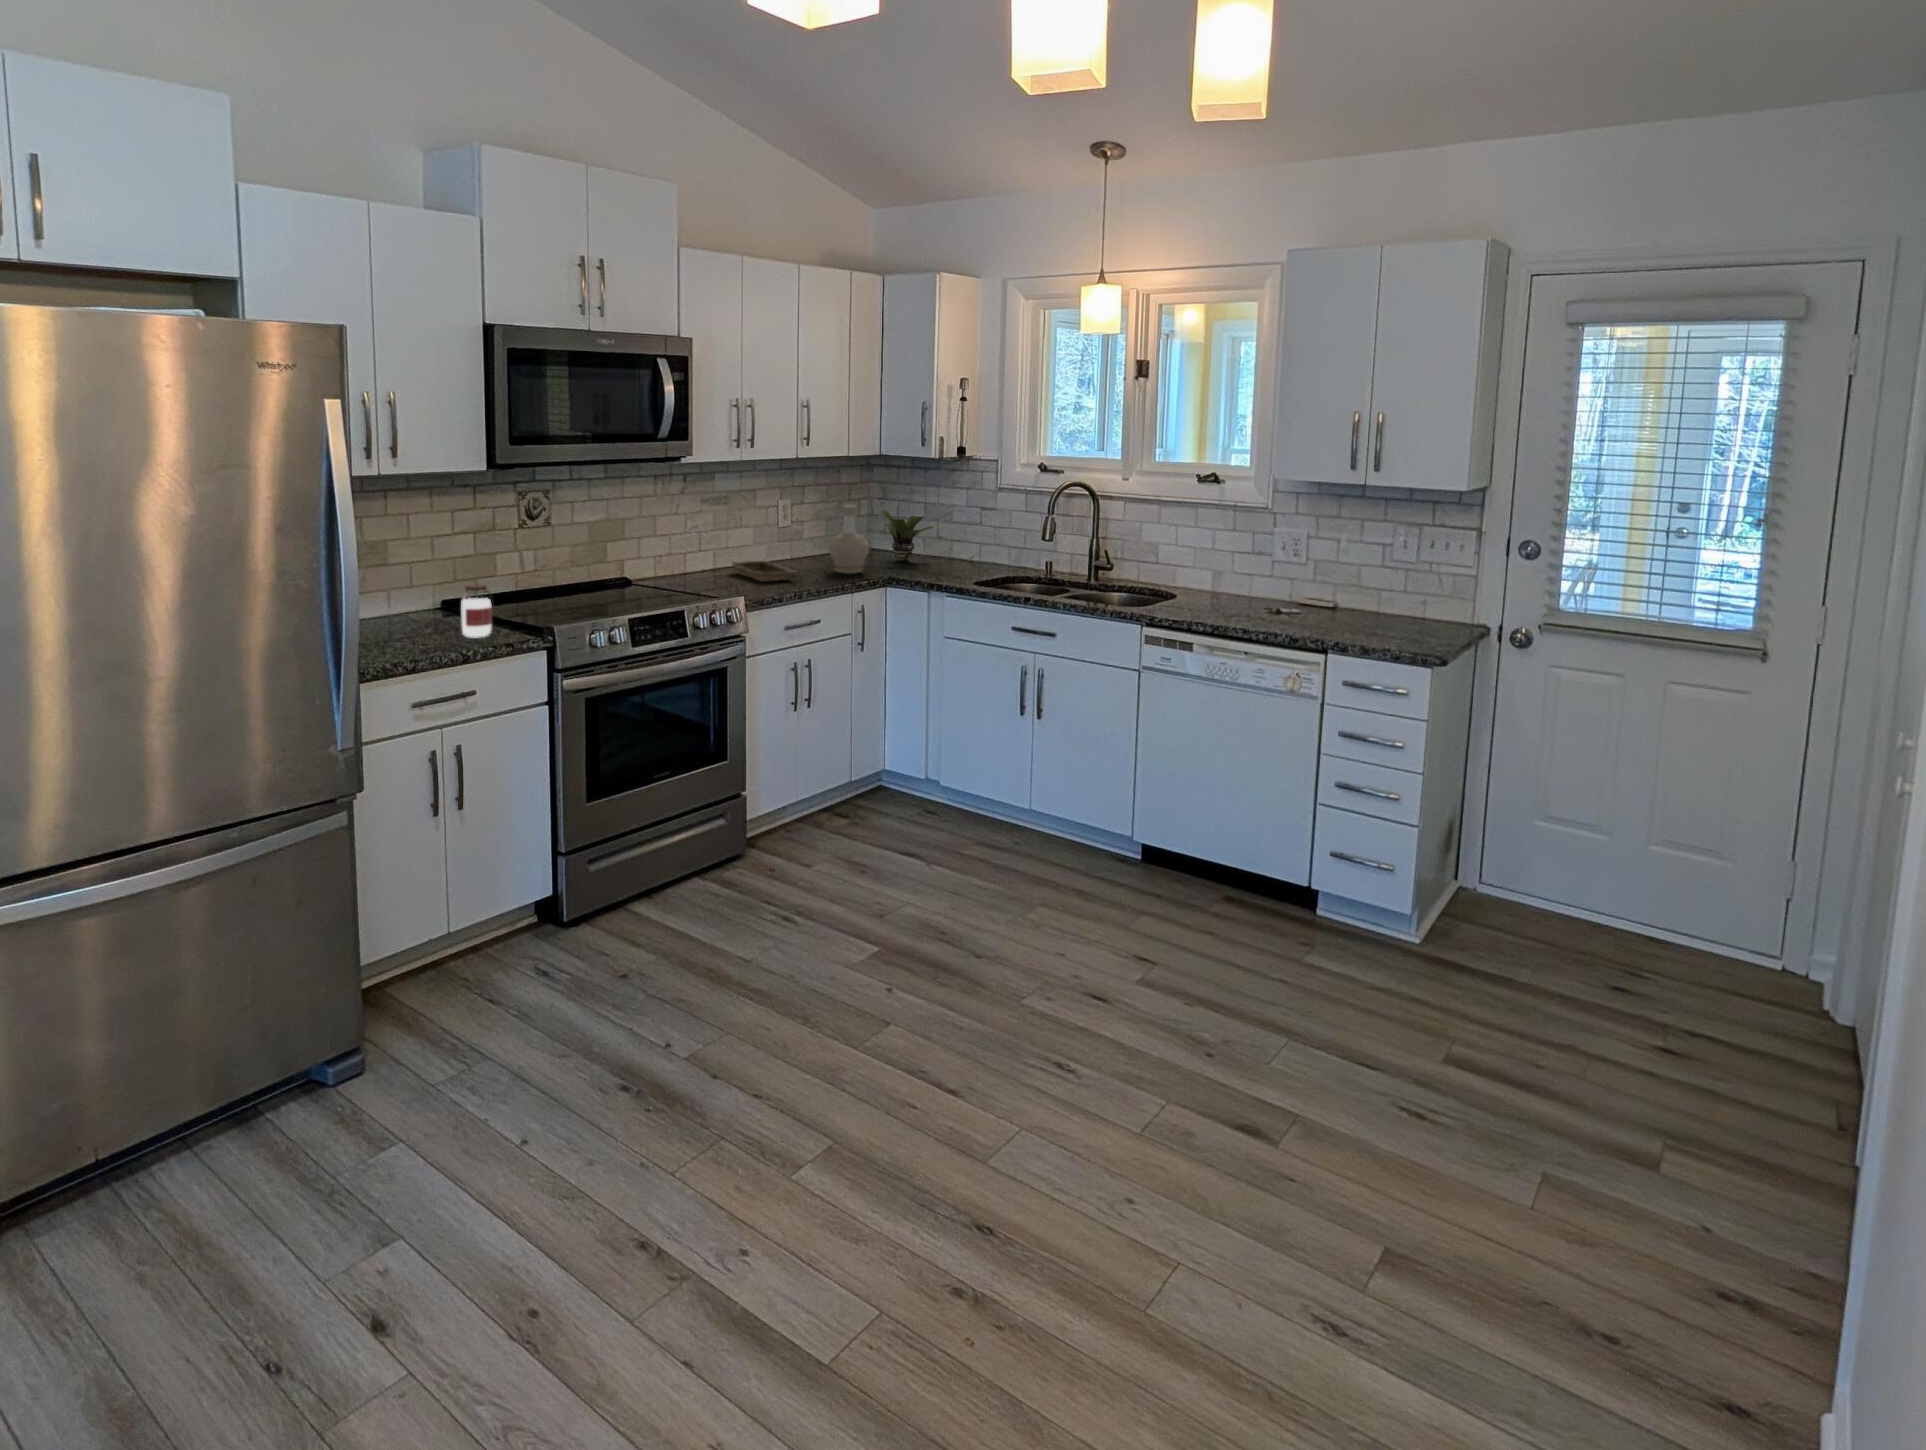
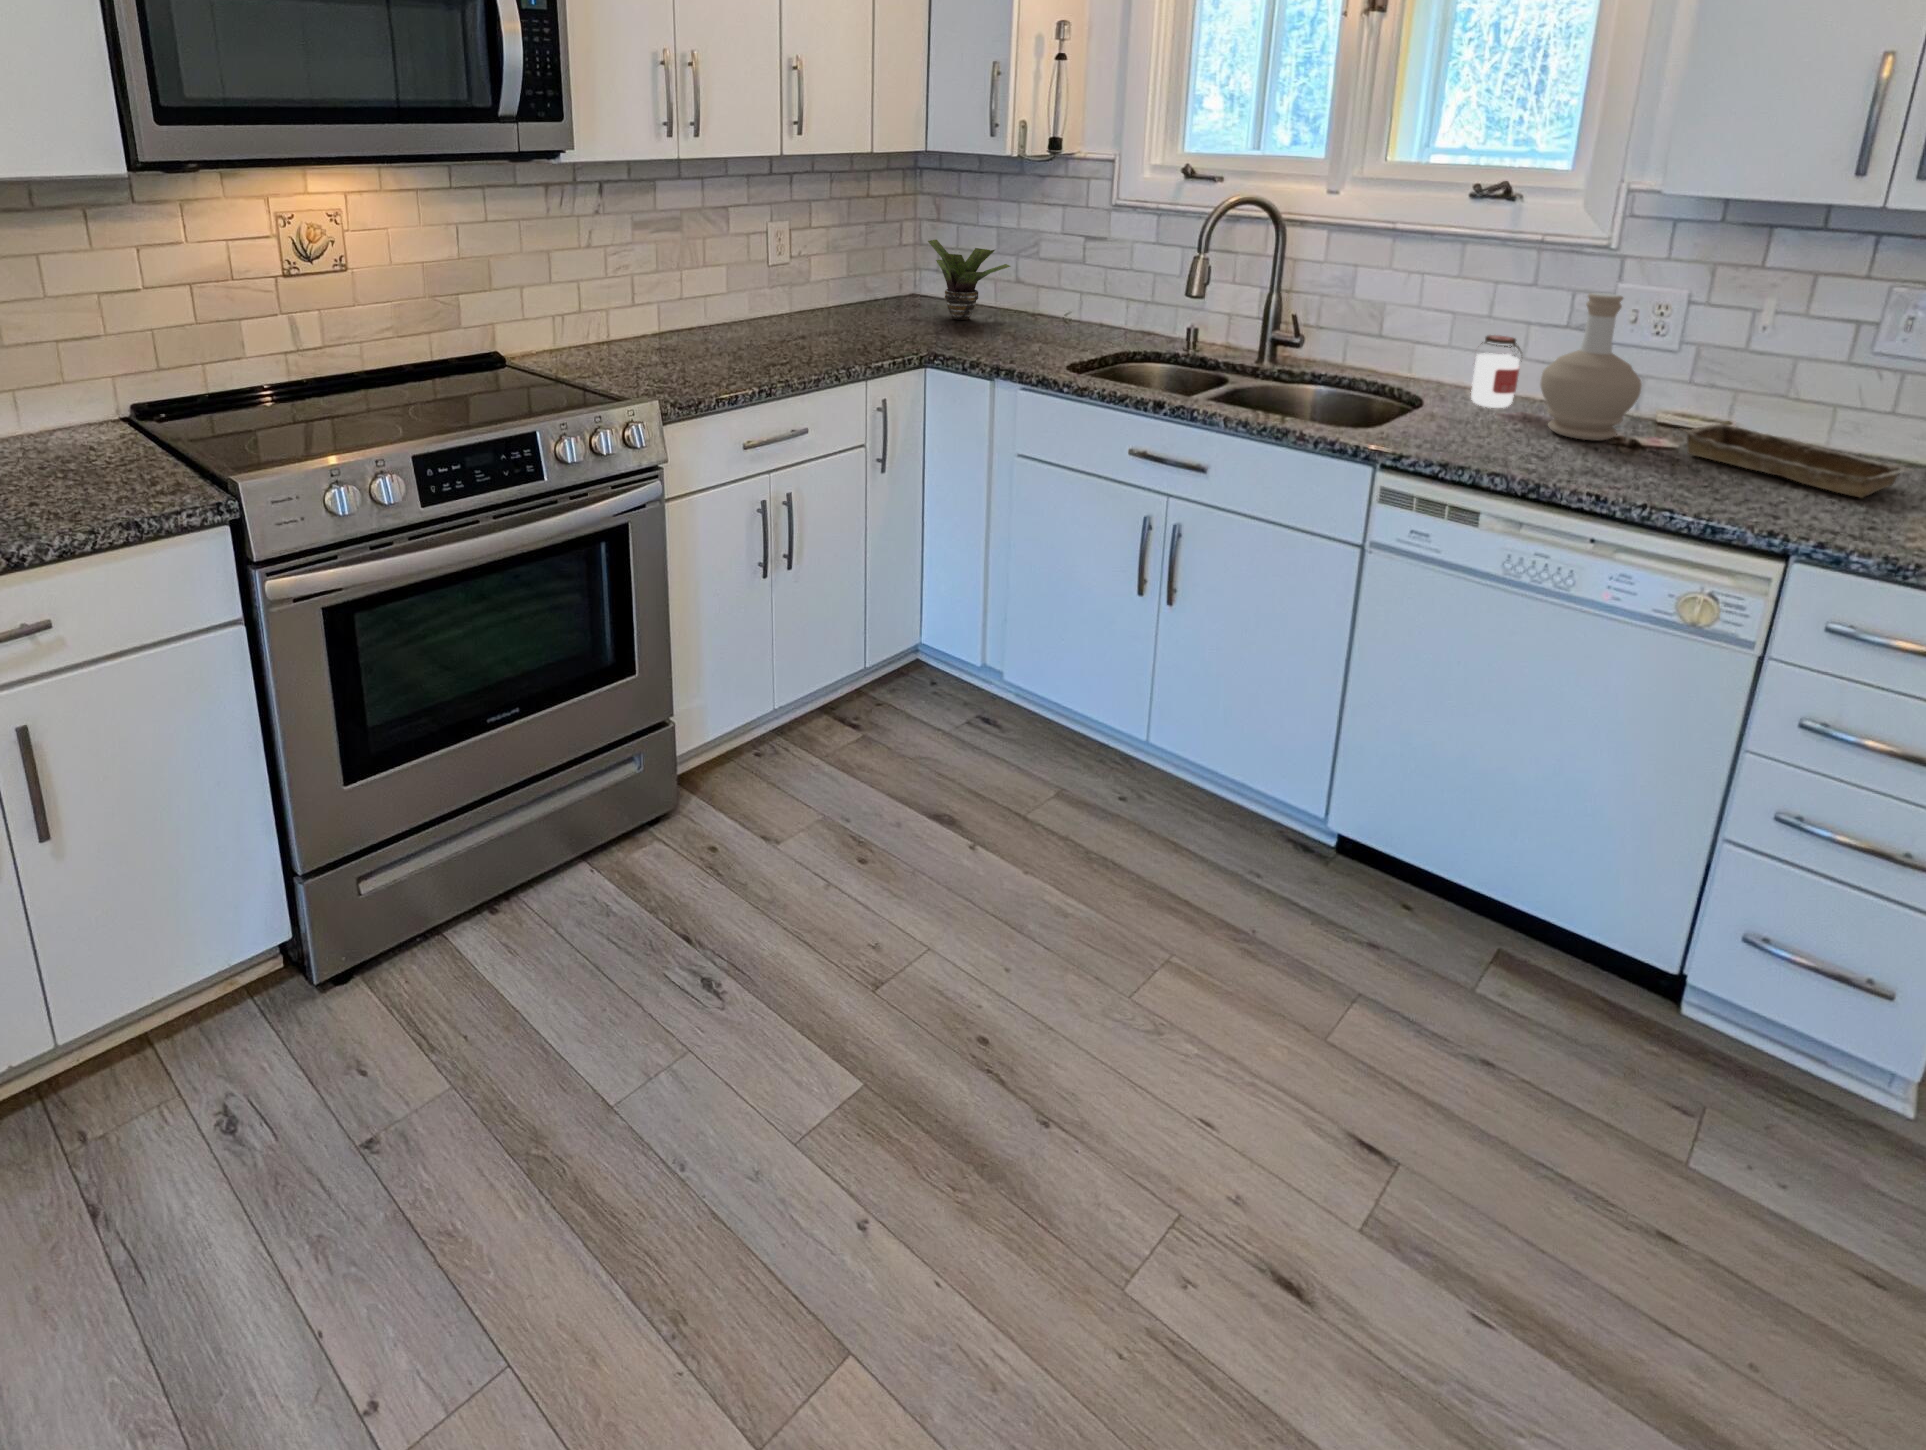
bottle: present [828,505,869,574] -> present [1540,293,1642,440]
tray: present [731,561,793,582] -> present [1685,423,1910,498]
jar: present [461,585,492,638] -> present [1471,335,1522,408]

